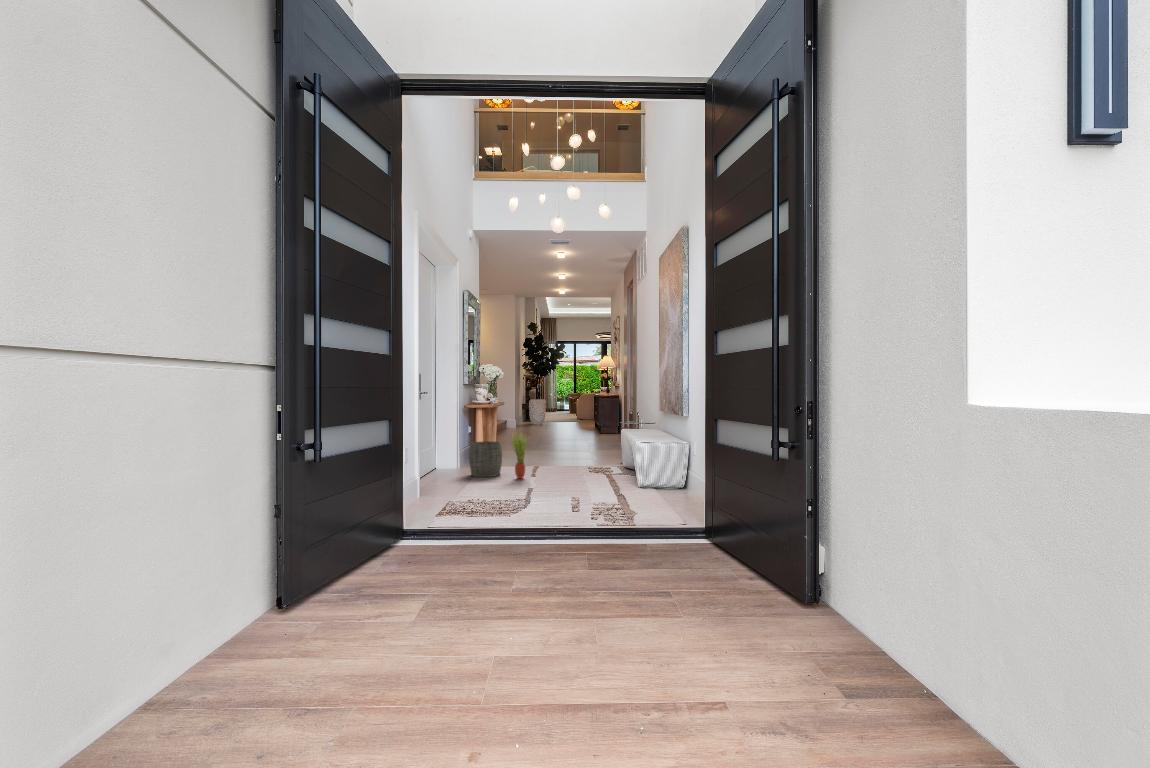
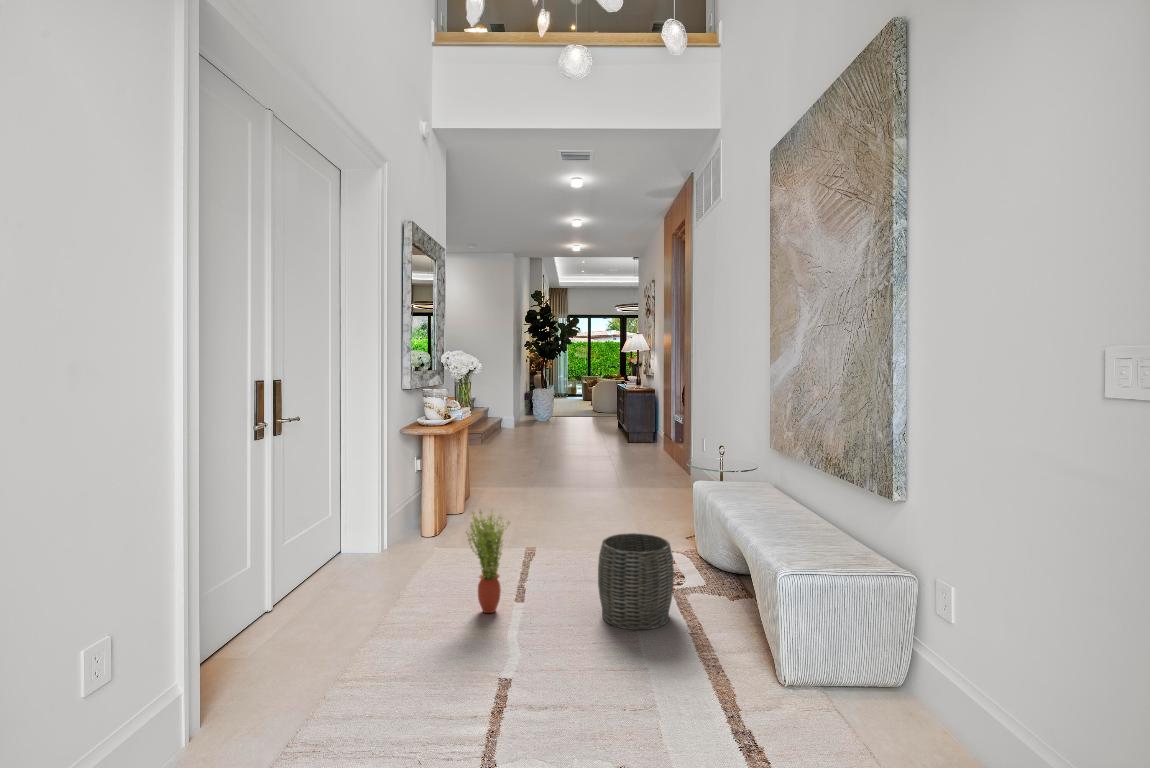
woven basket: present [469,441,502,477] -> present [598,533,674,630]

